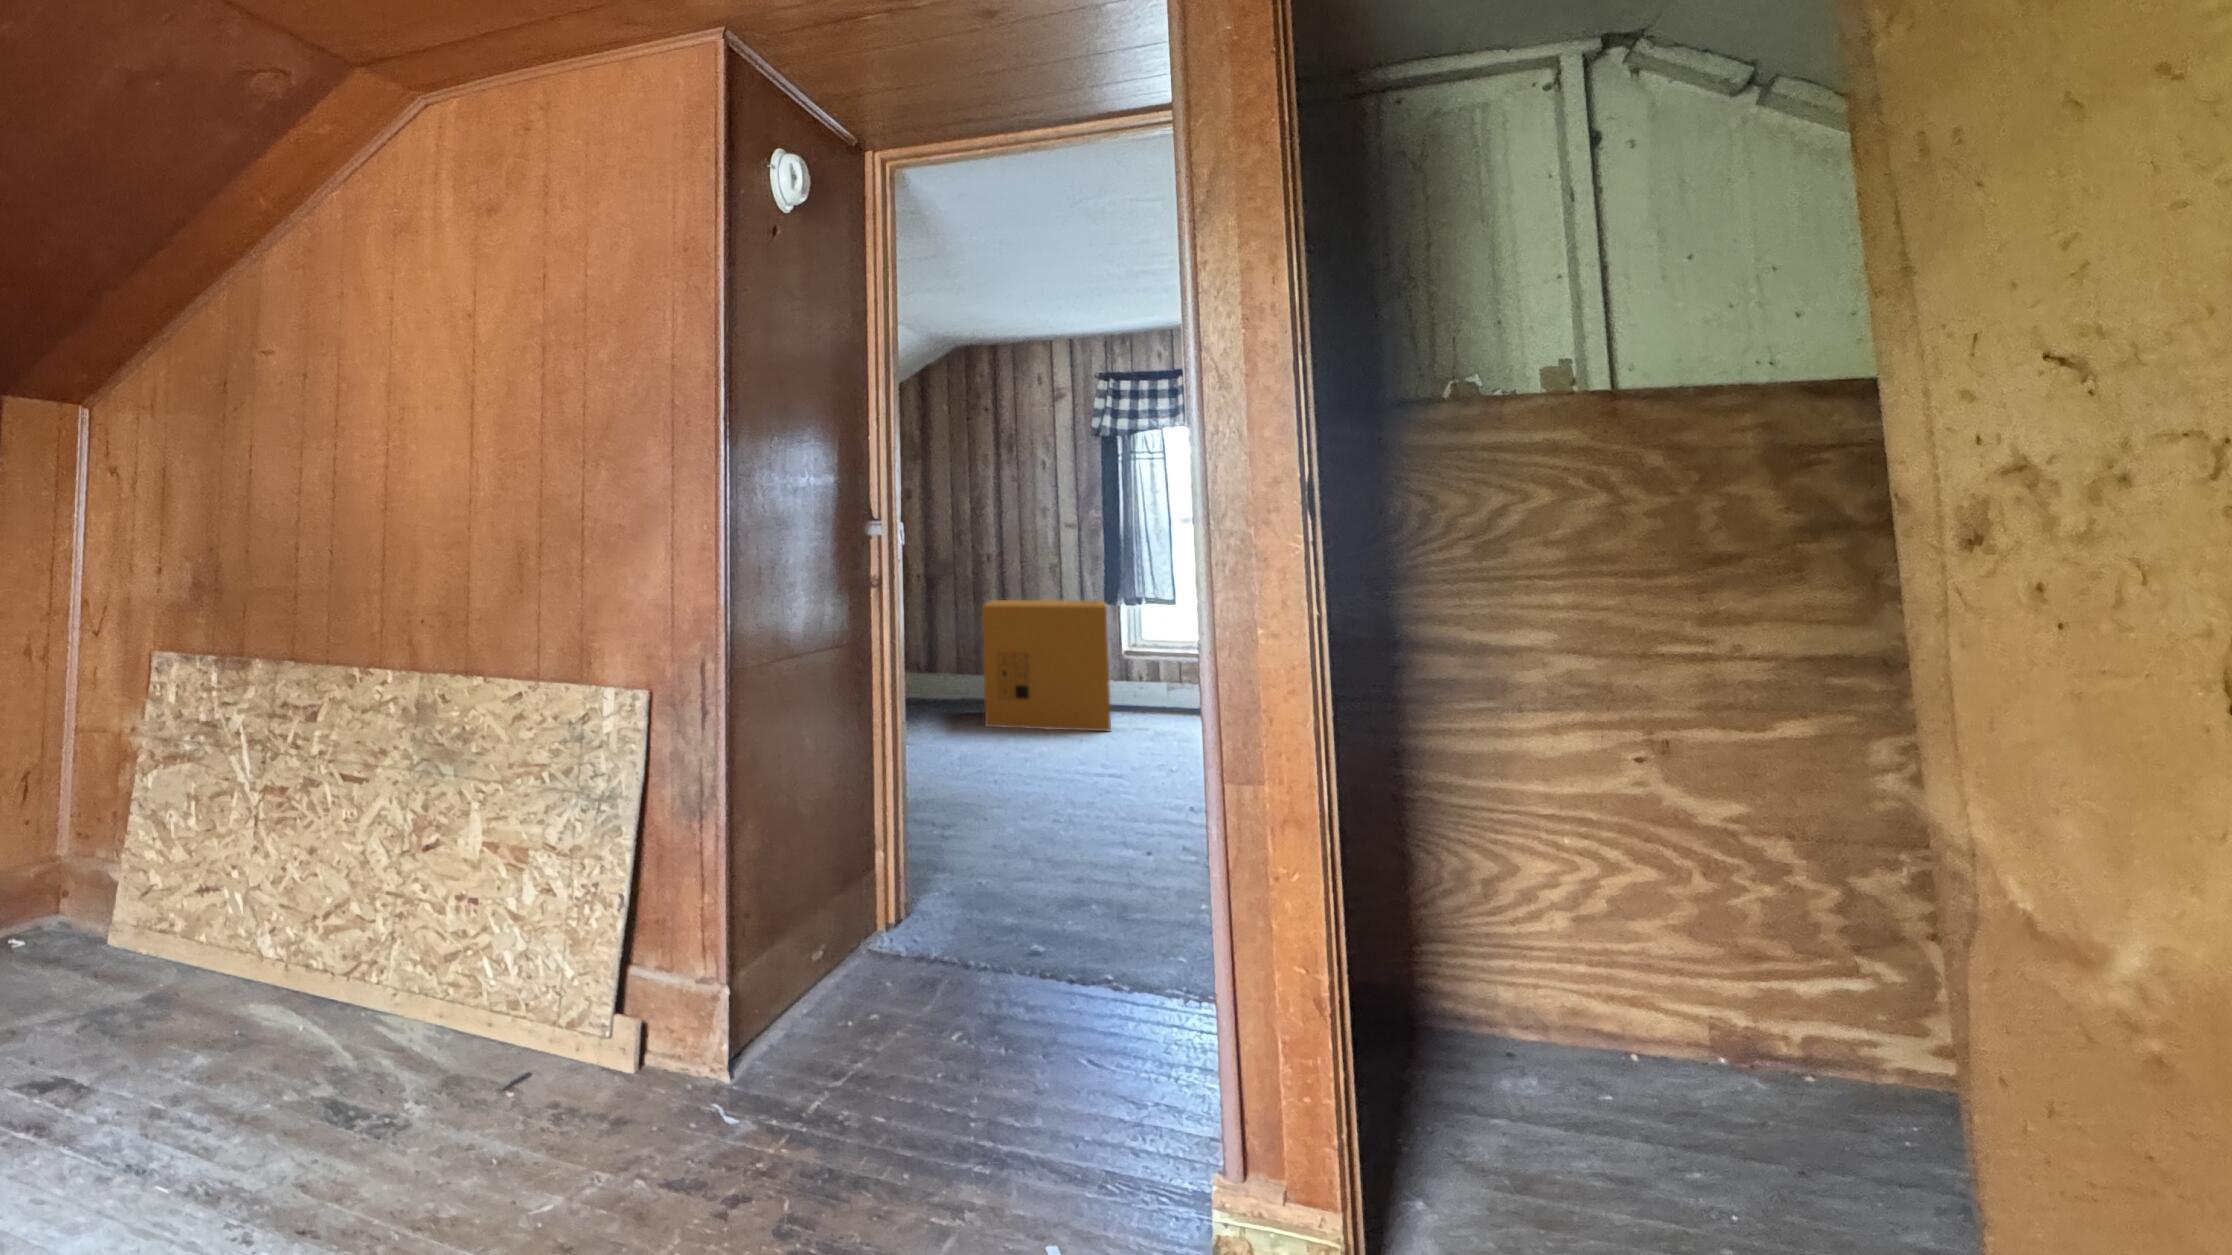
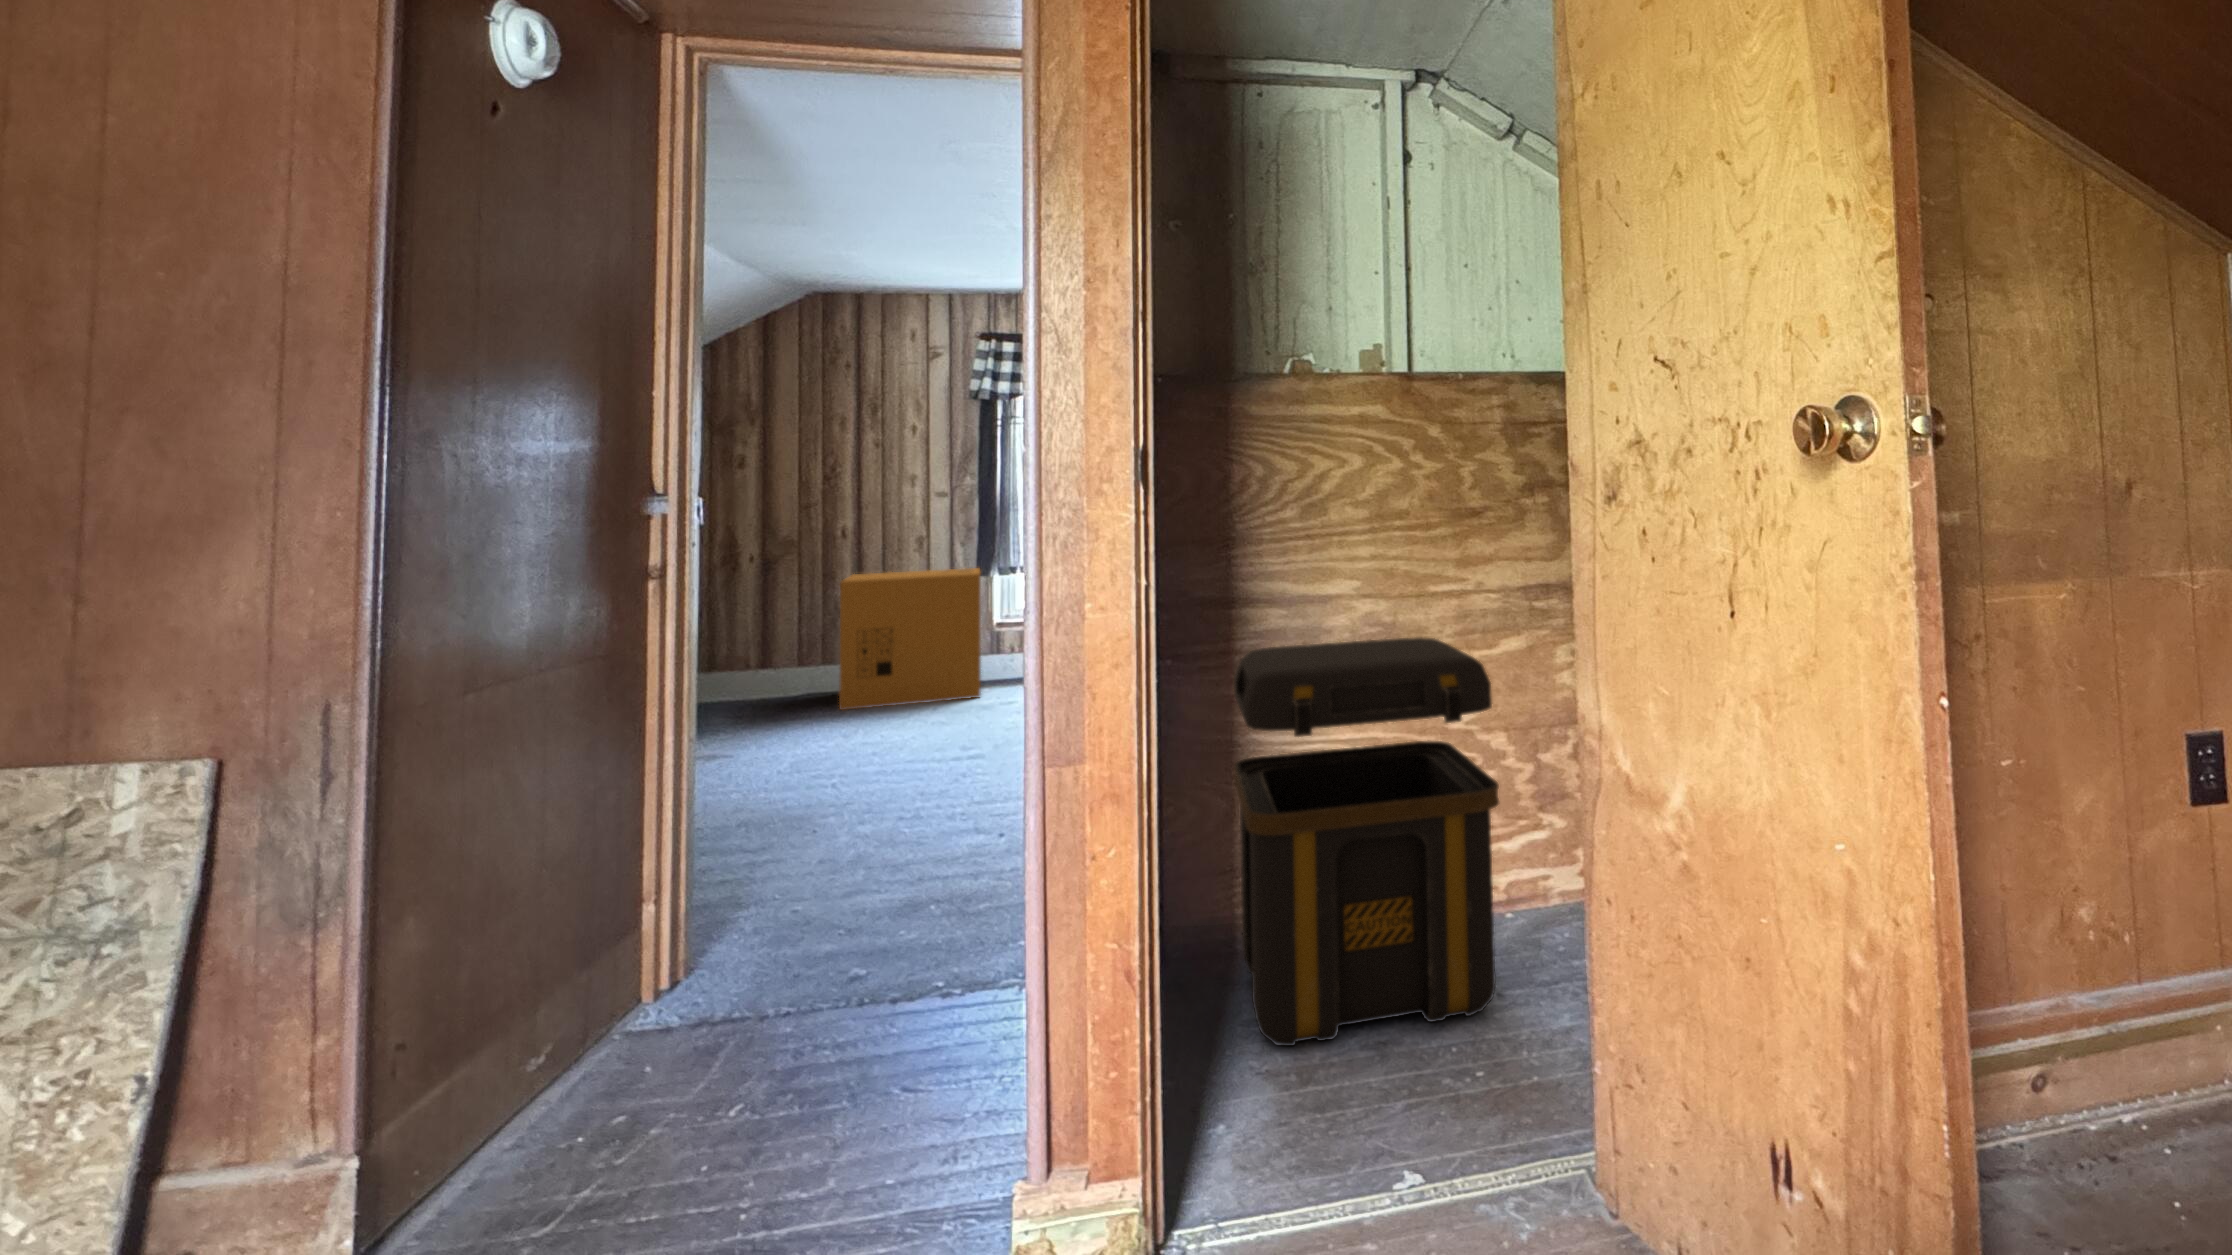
toolbox: none [1400,697,1785,1179] -> present [1234,637,1499,1046]

